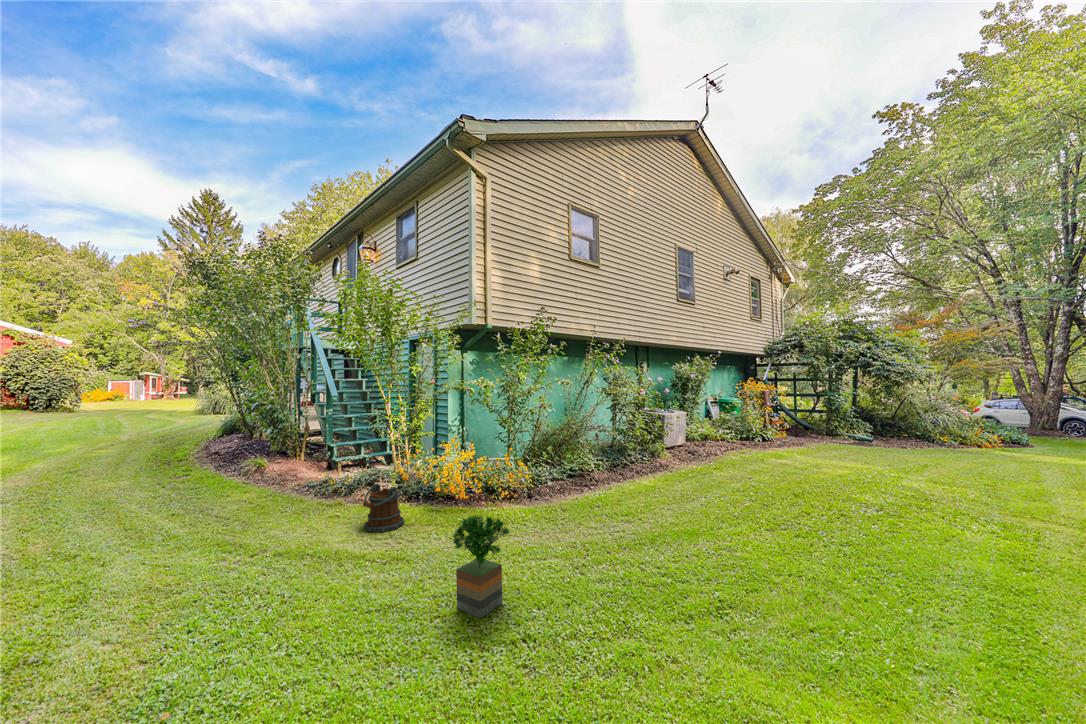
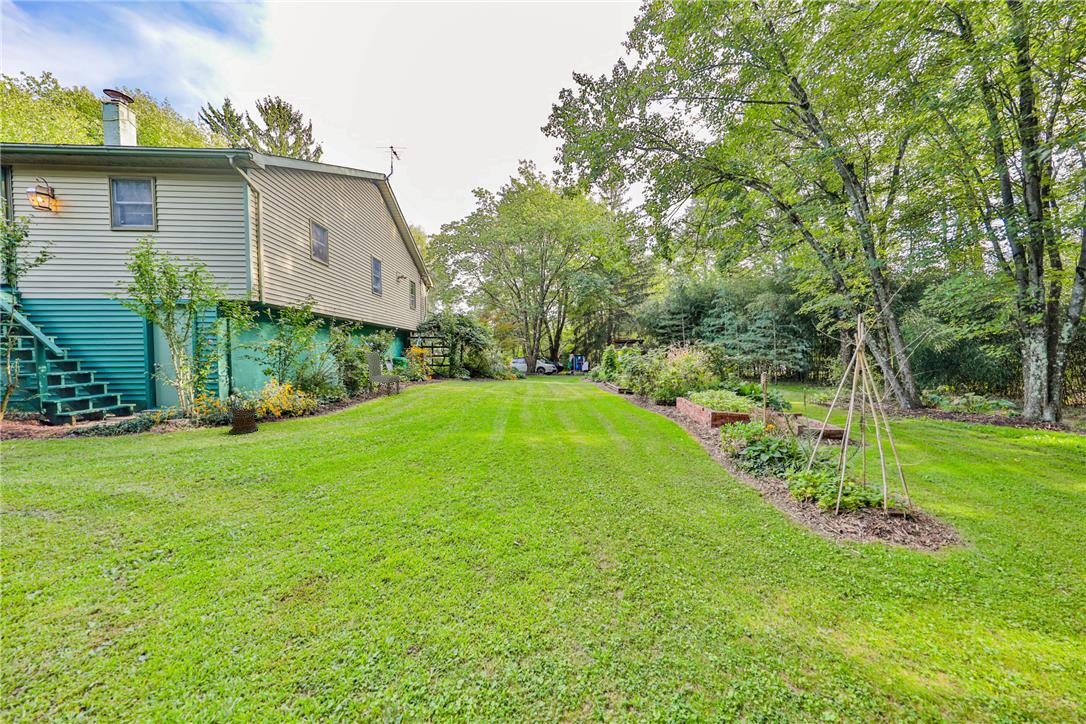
chair: none [635,392,696,474] -> present [364,353,400,396]
potted tree: present [453,515,510,618] -> none [348,401,374,437]

